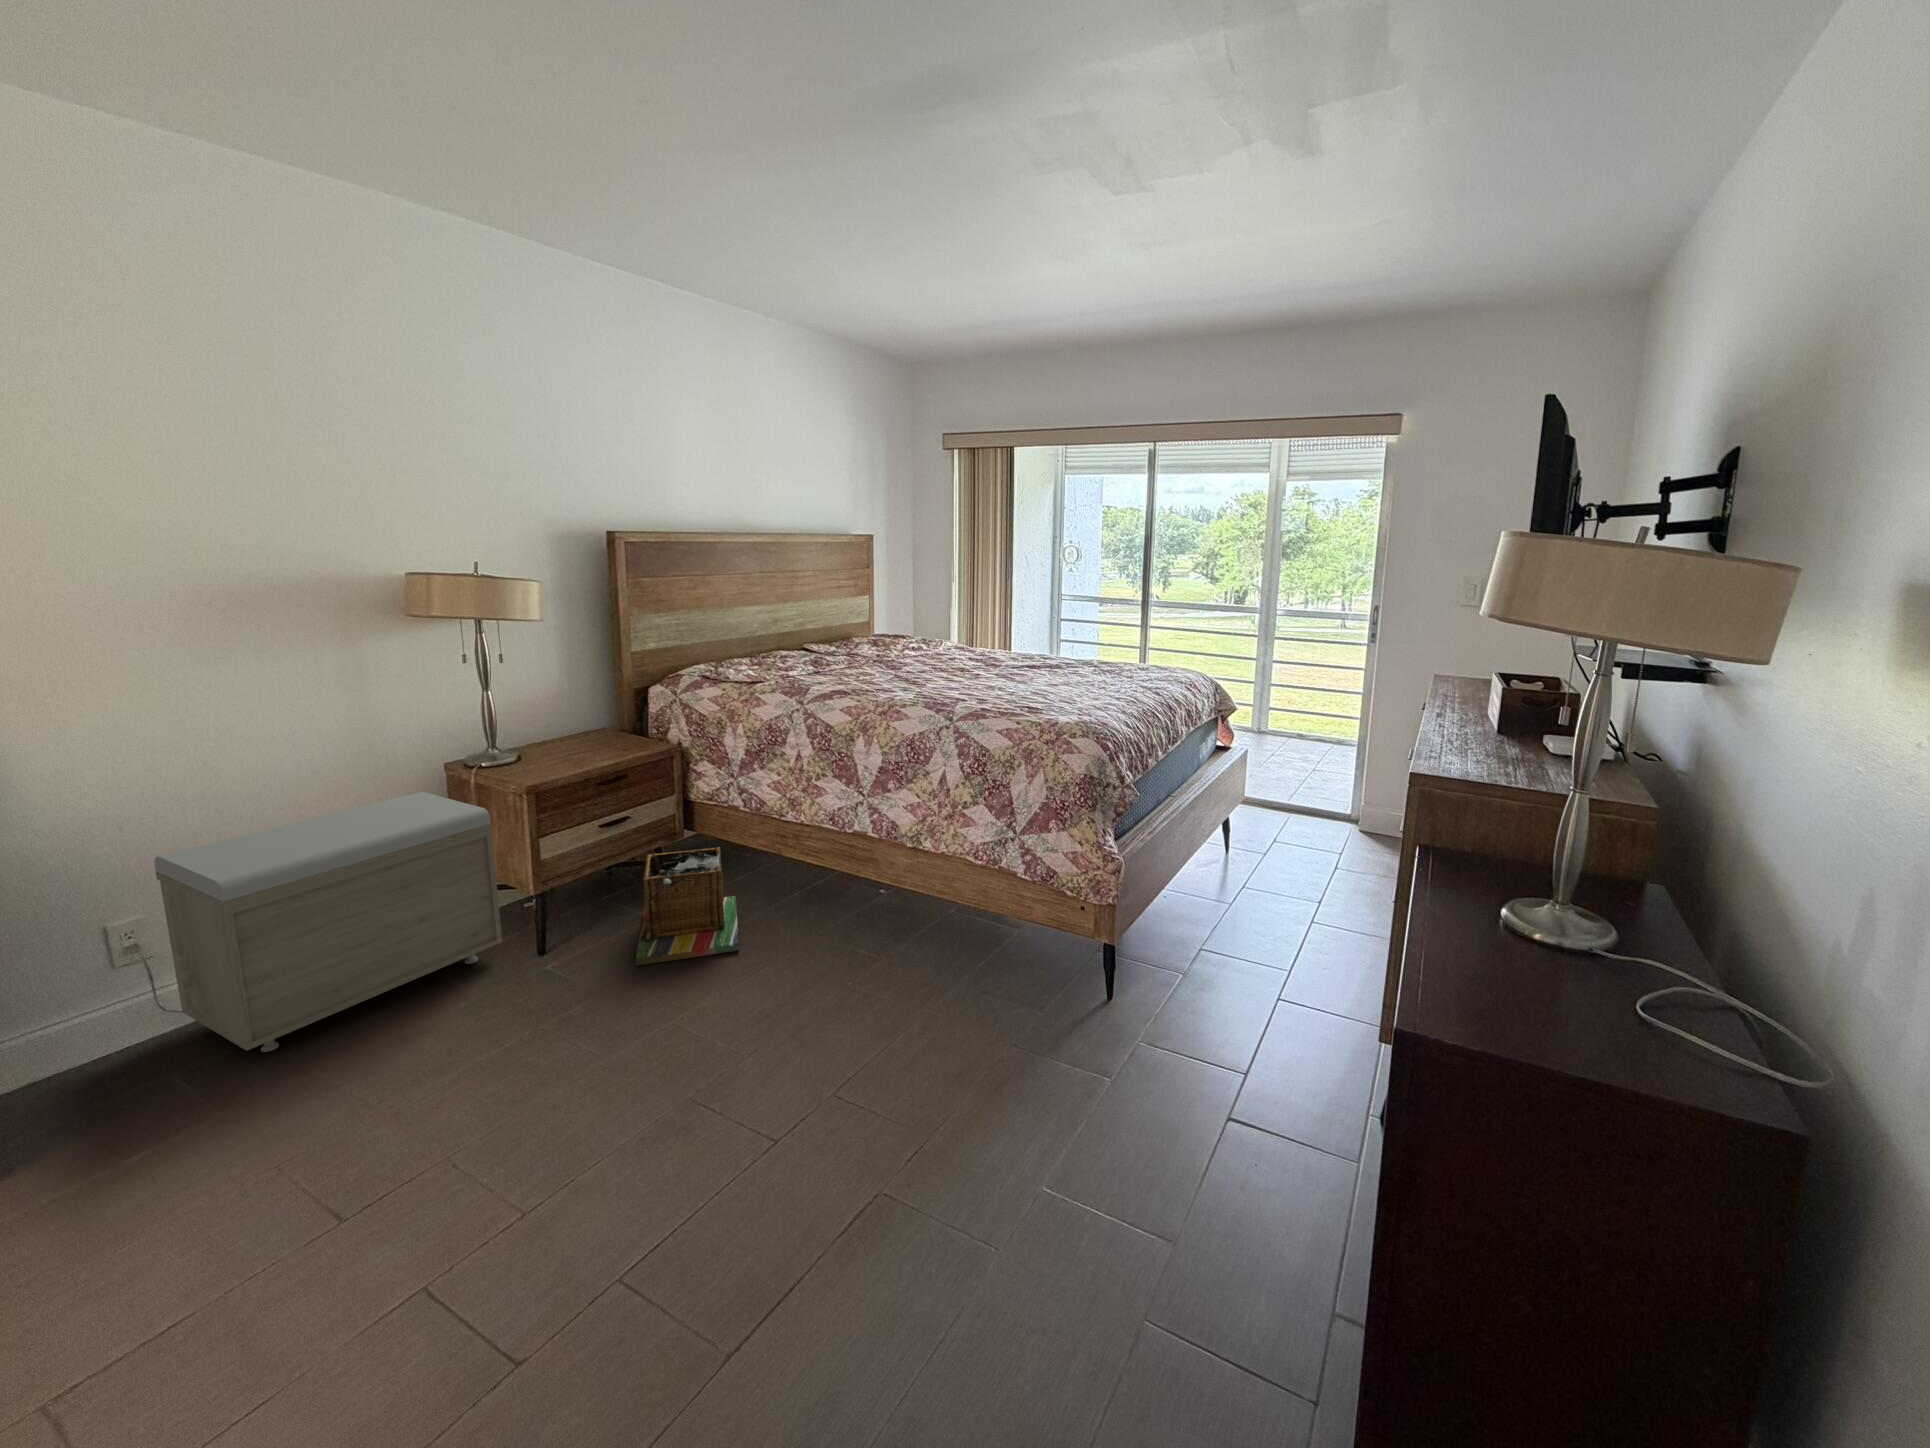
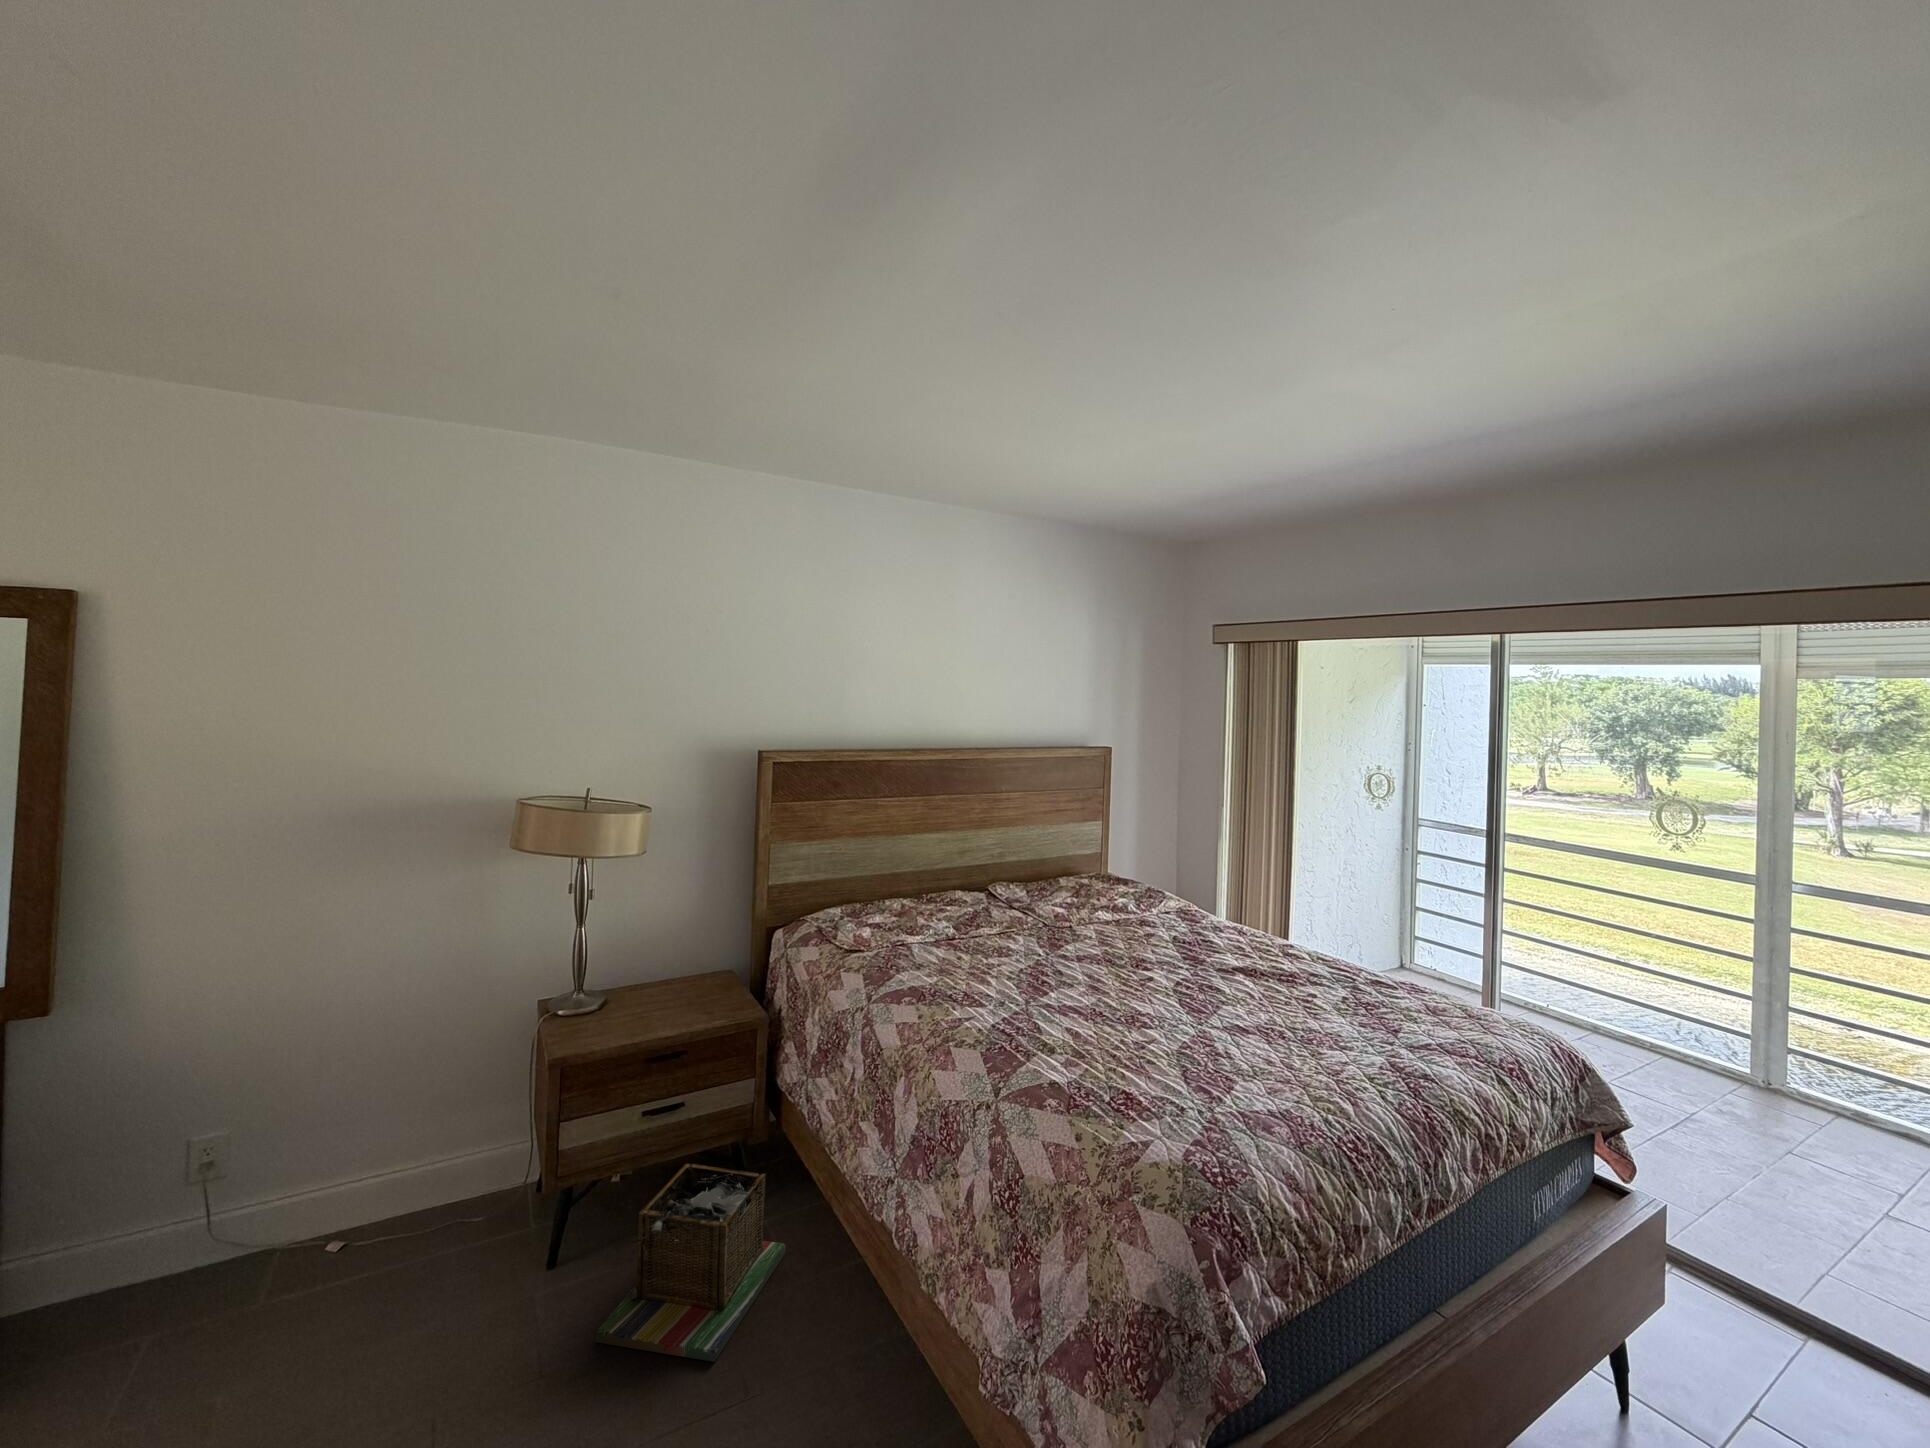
storage bench: present [154,792,502,1052] -> none [176,1033,514,1346]

